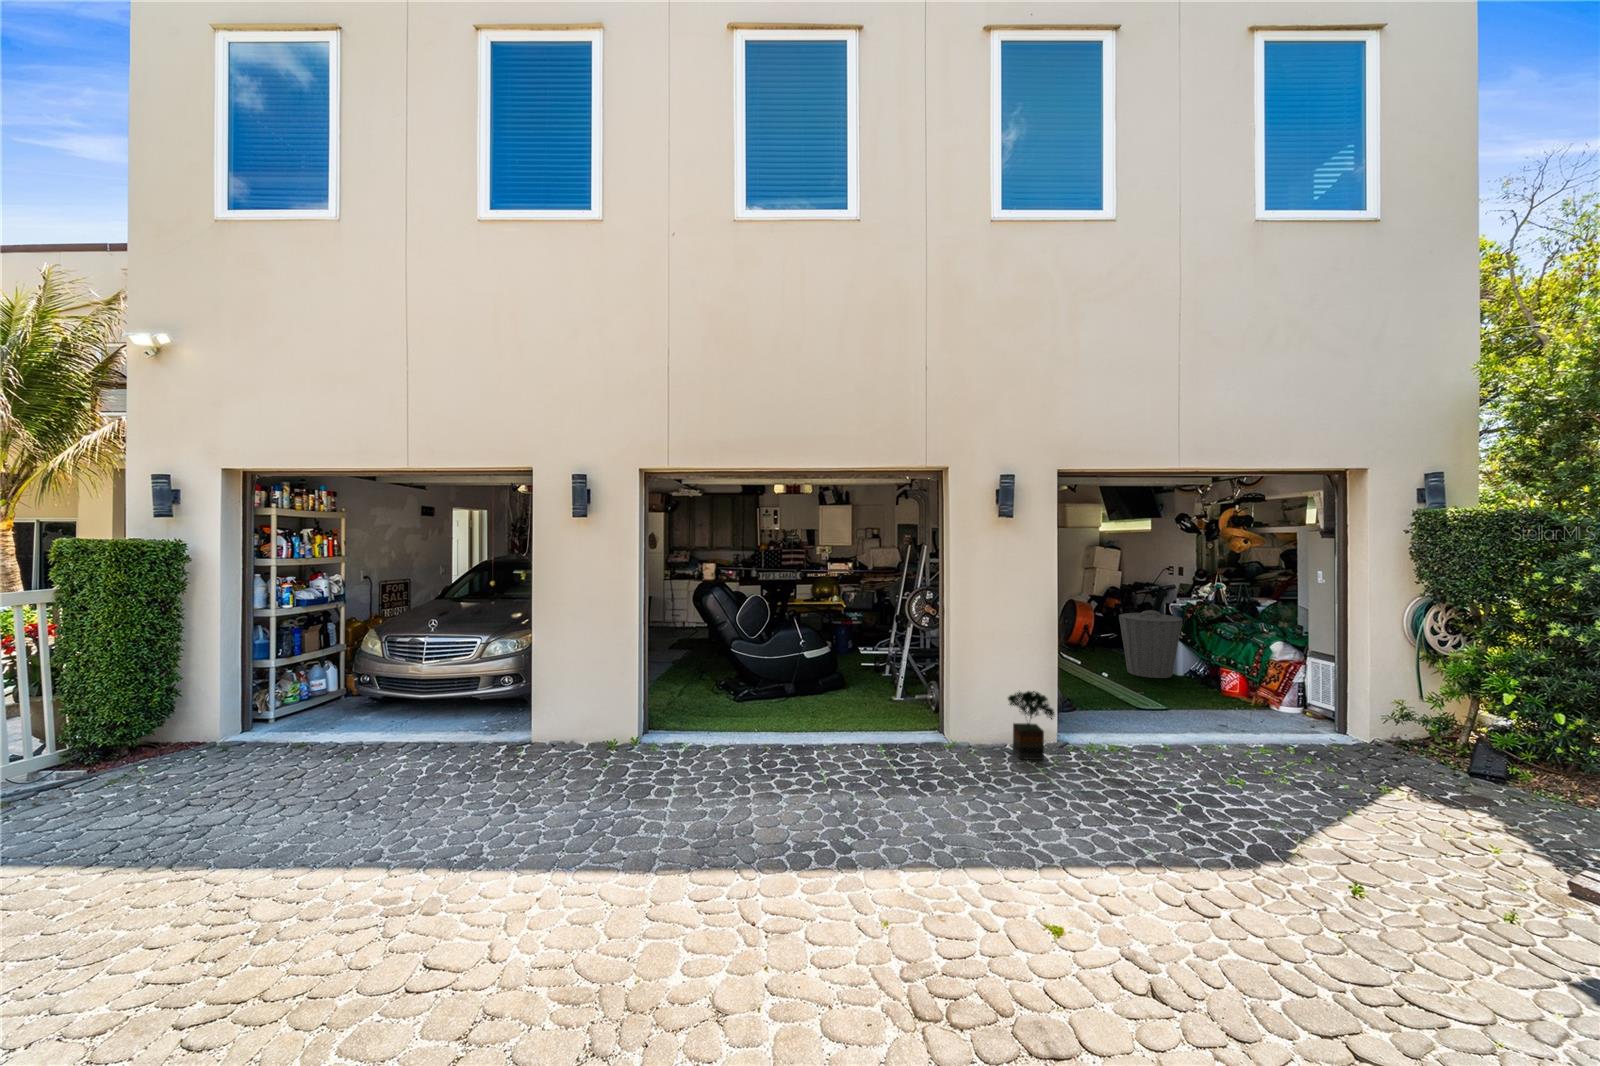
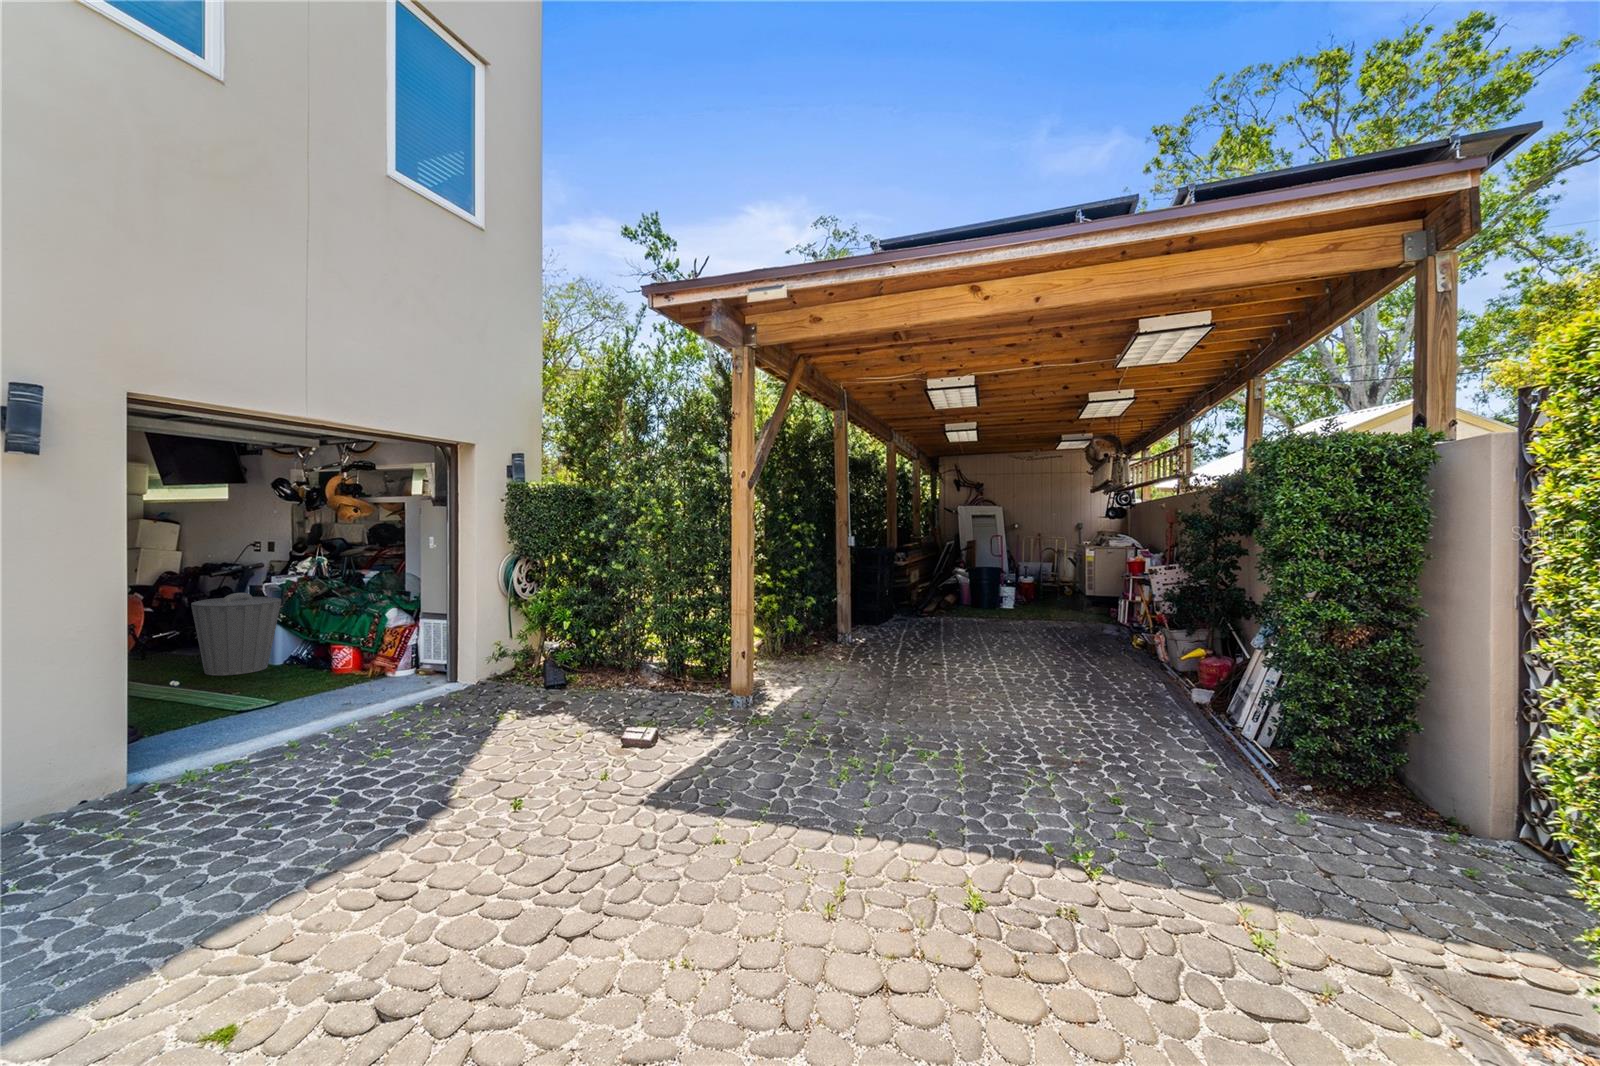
potted tree: present [1008,691,1054,760] -> none [22,722,132,836]

